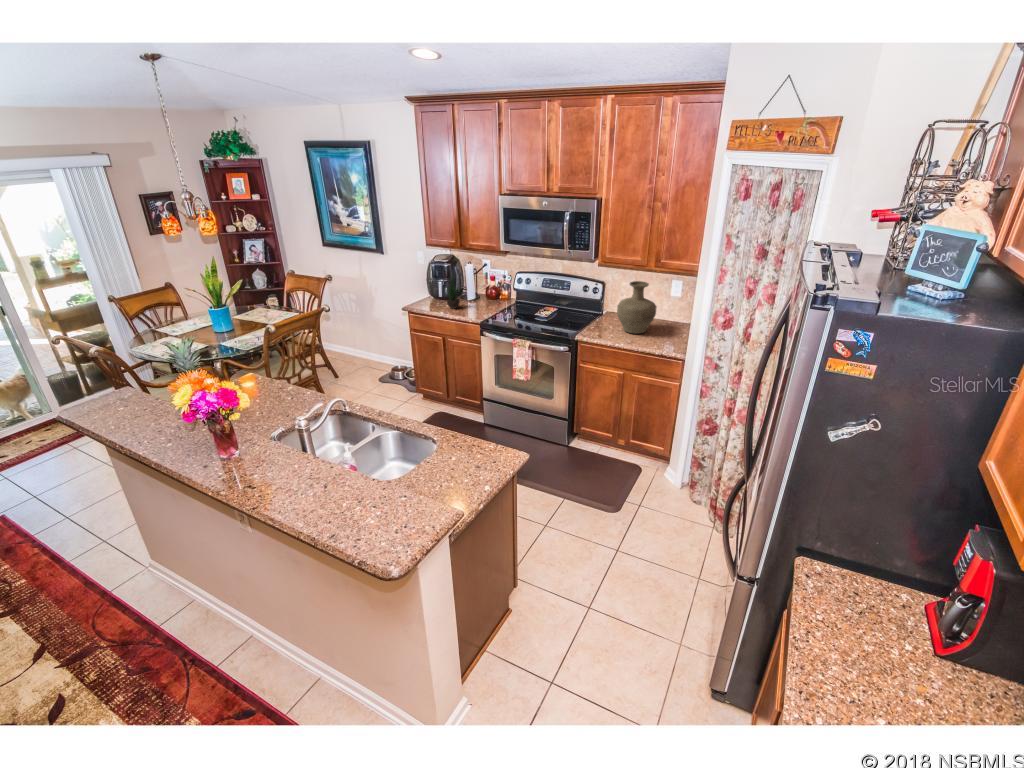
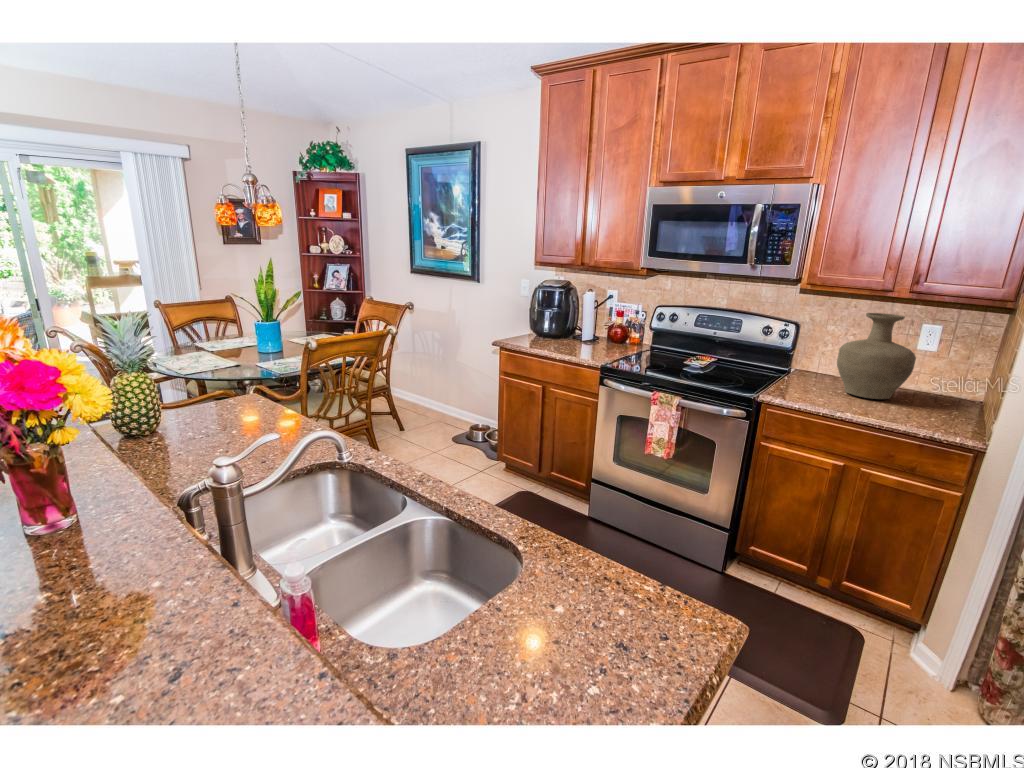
potted plant: present [446,276,460,309] -> none [547,290,577,348]

